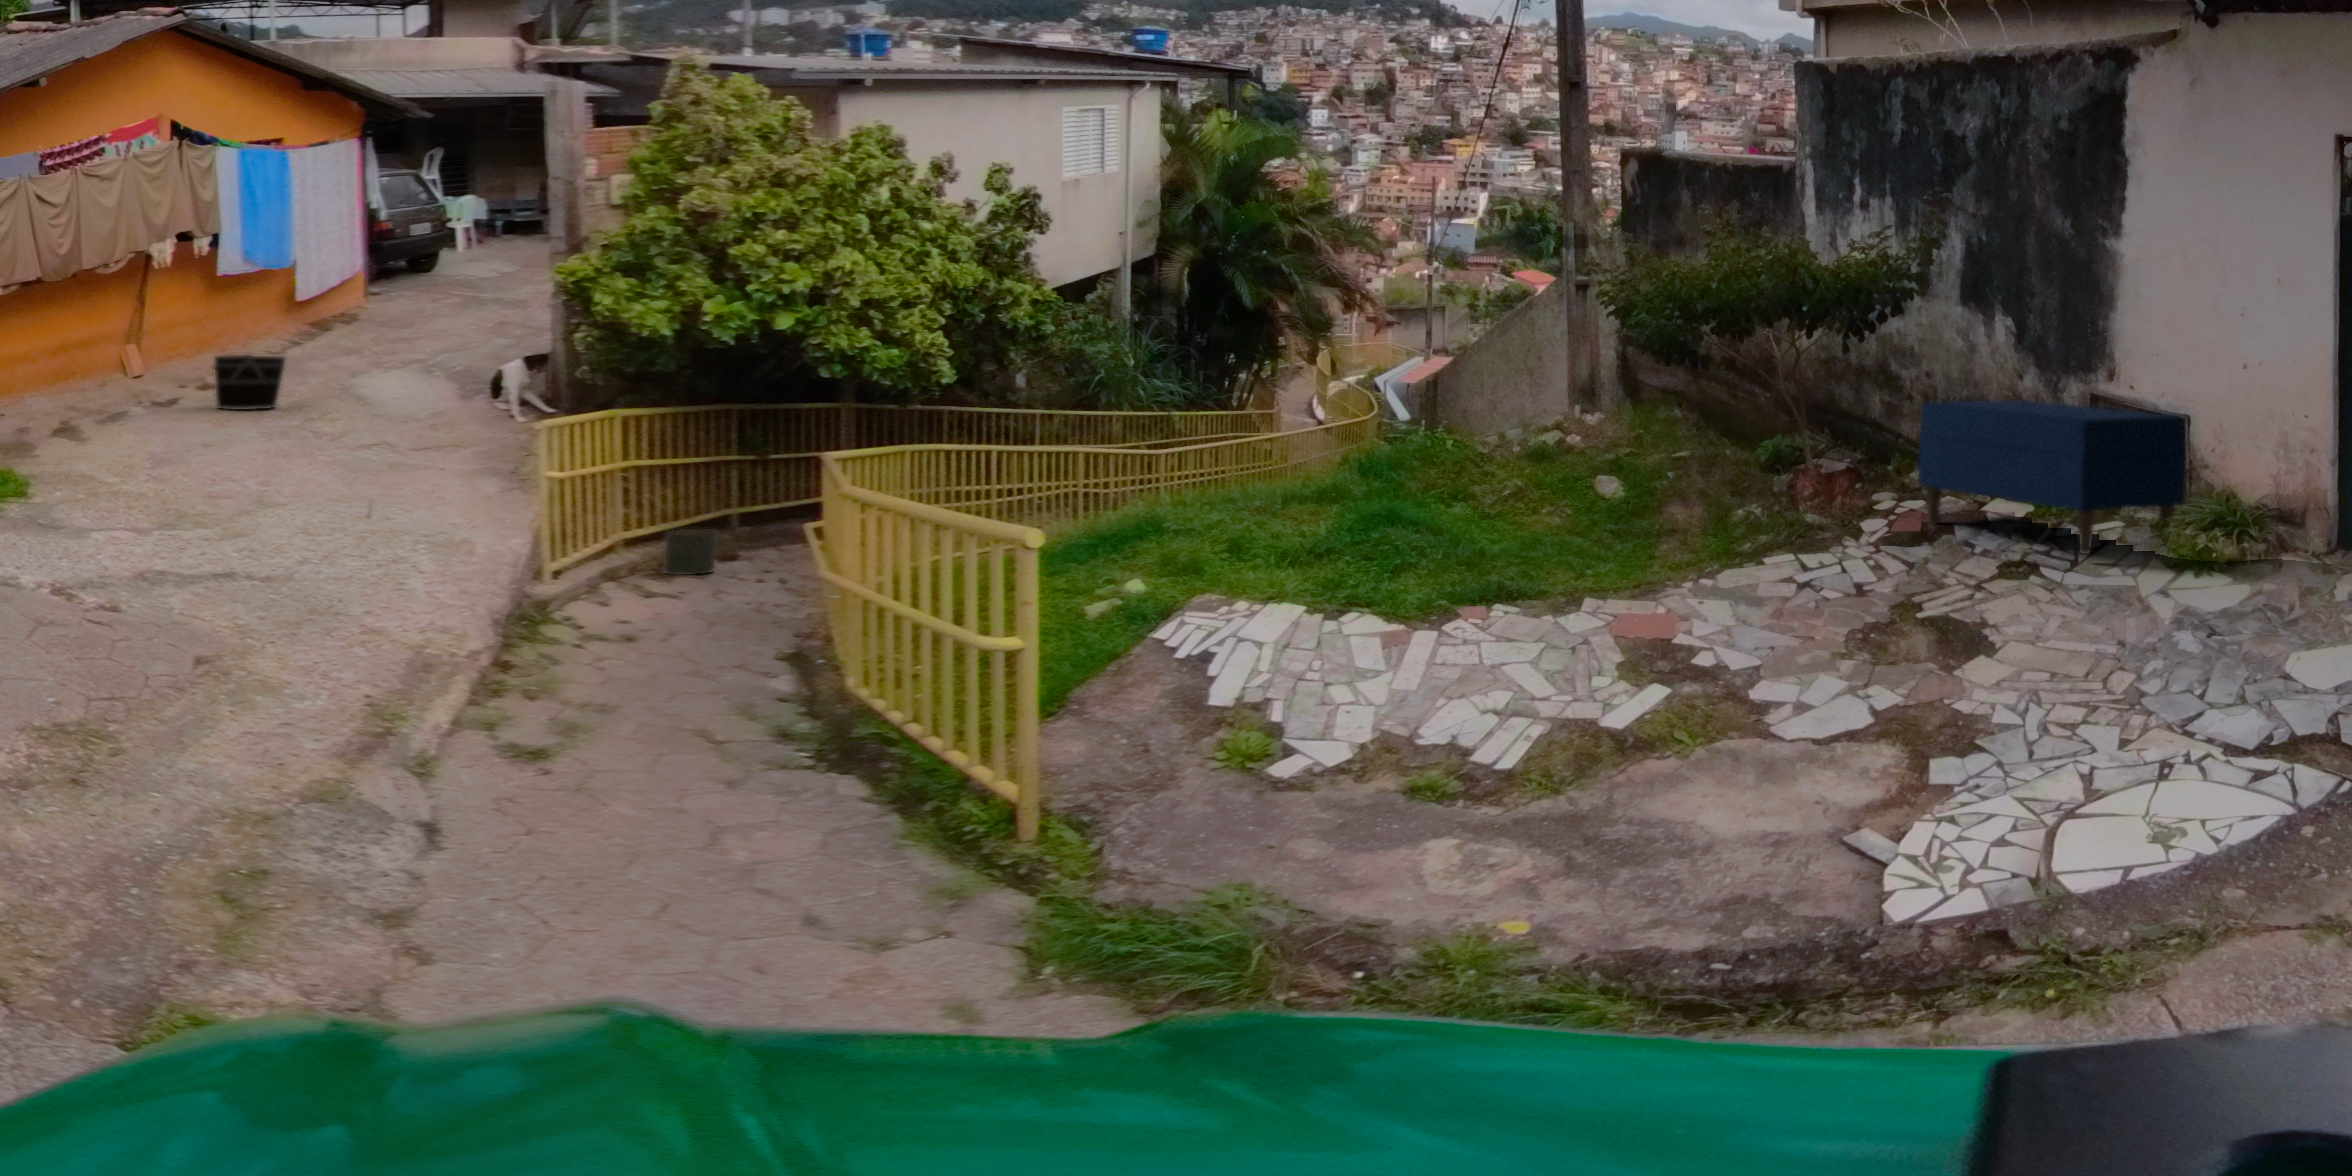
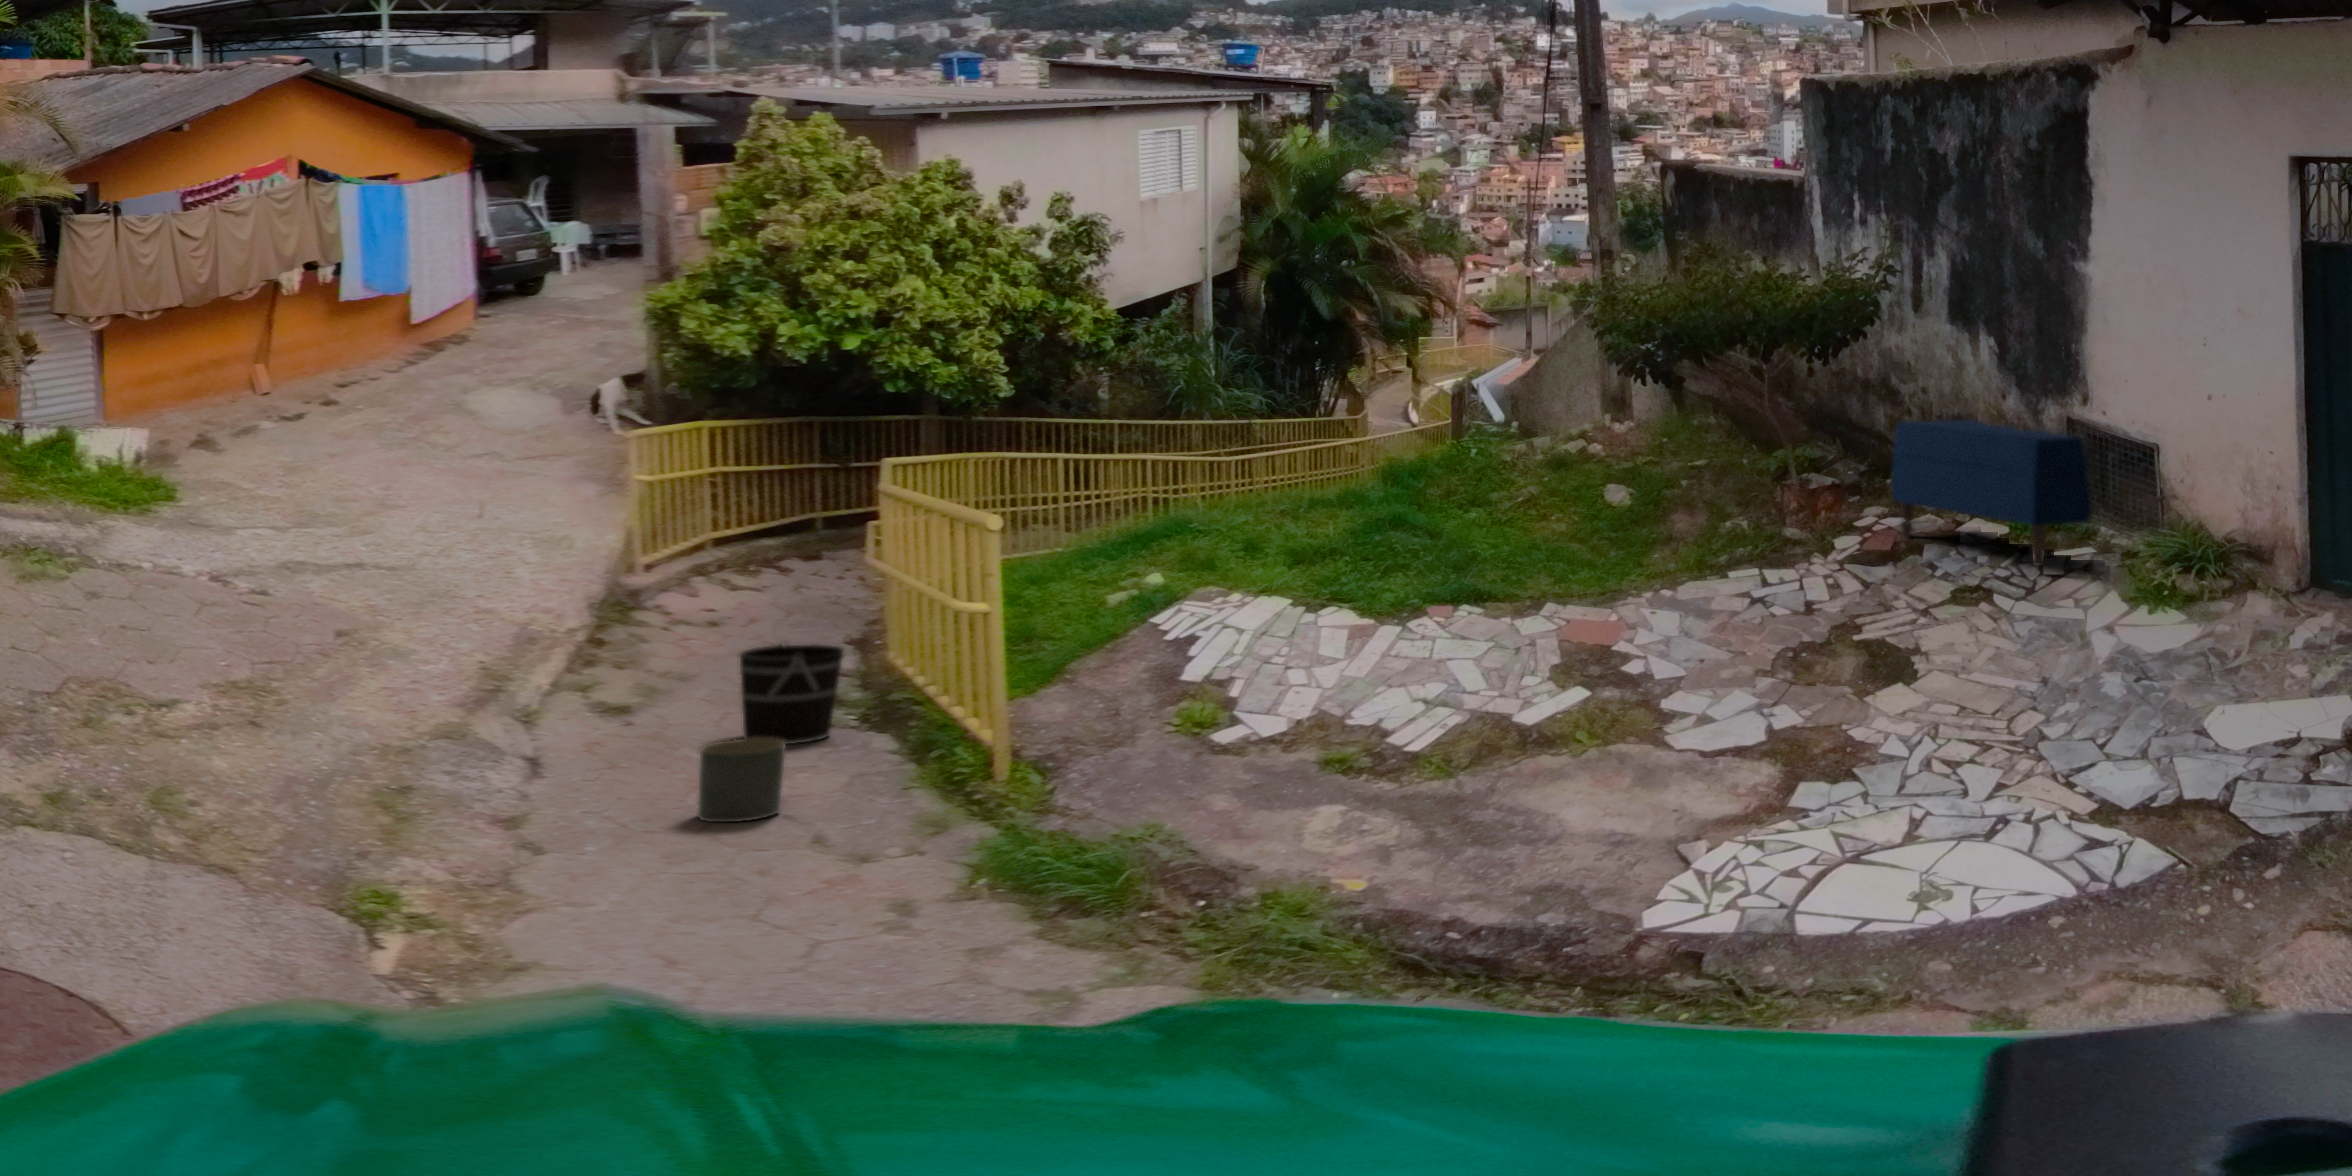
bucket: present [214,355,285,410] -> present [739,644,843,744]
planter: present [664,529,717,575] -> present [698,738,786,822]

